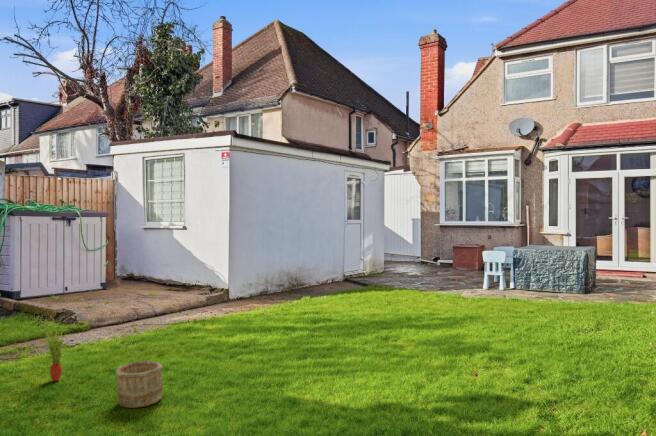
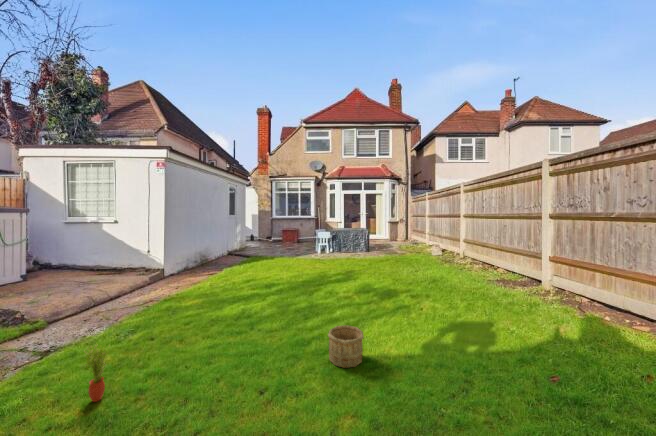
wooden bucket: present [115,361,163,408] -> present [328,325,364,368]

